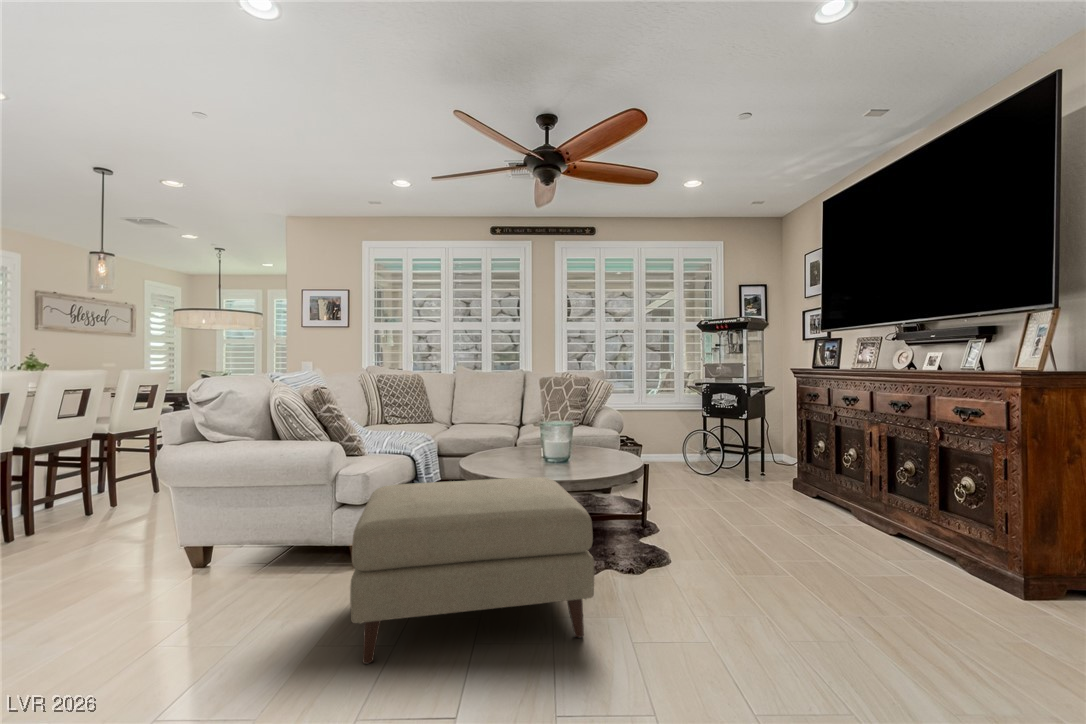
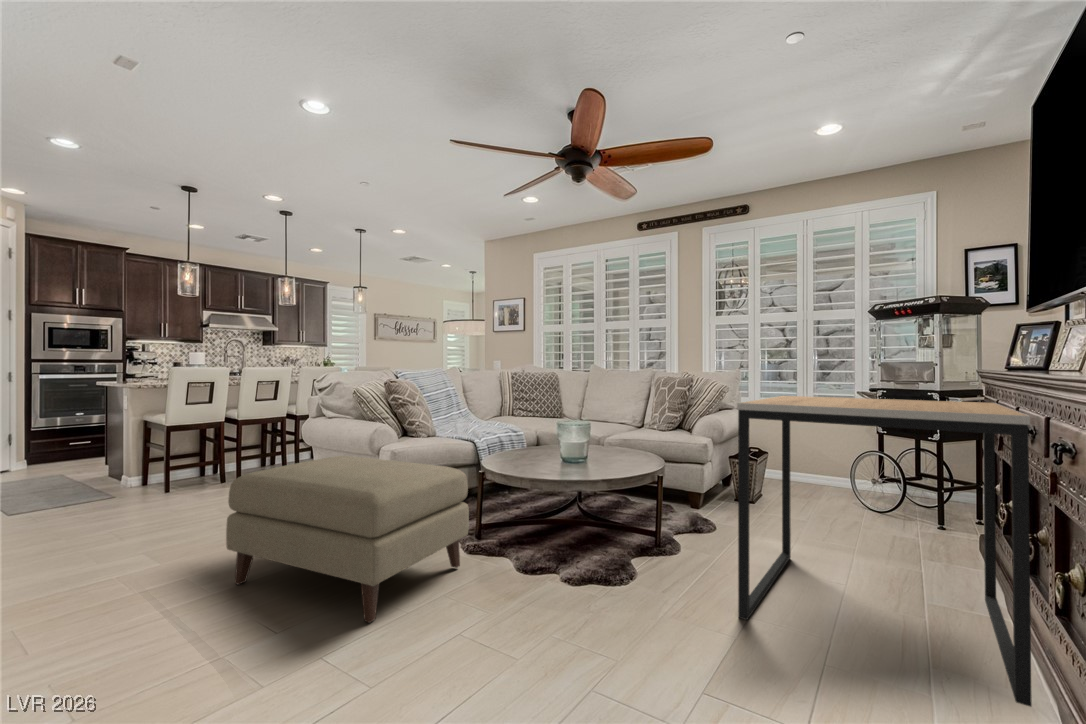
side table: none [715,391,913,550] -> present [737,396,1032,707]

